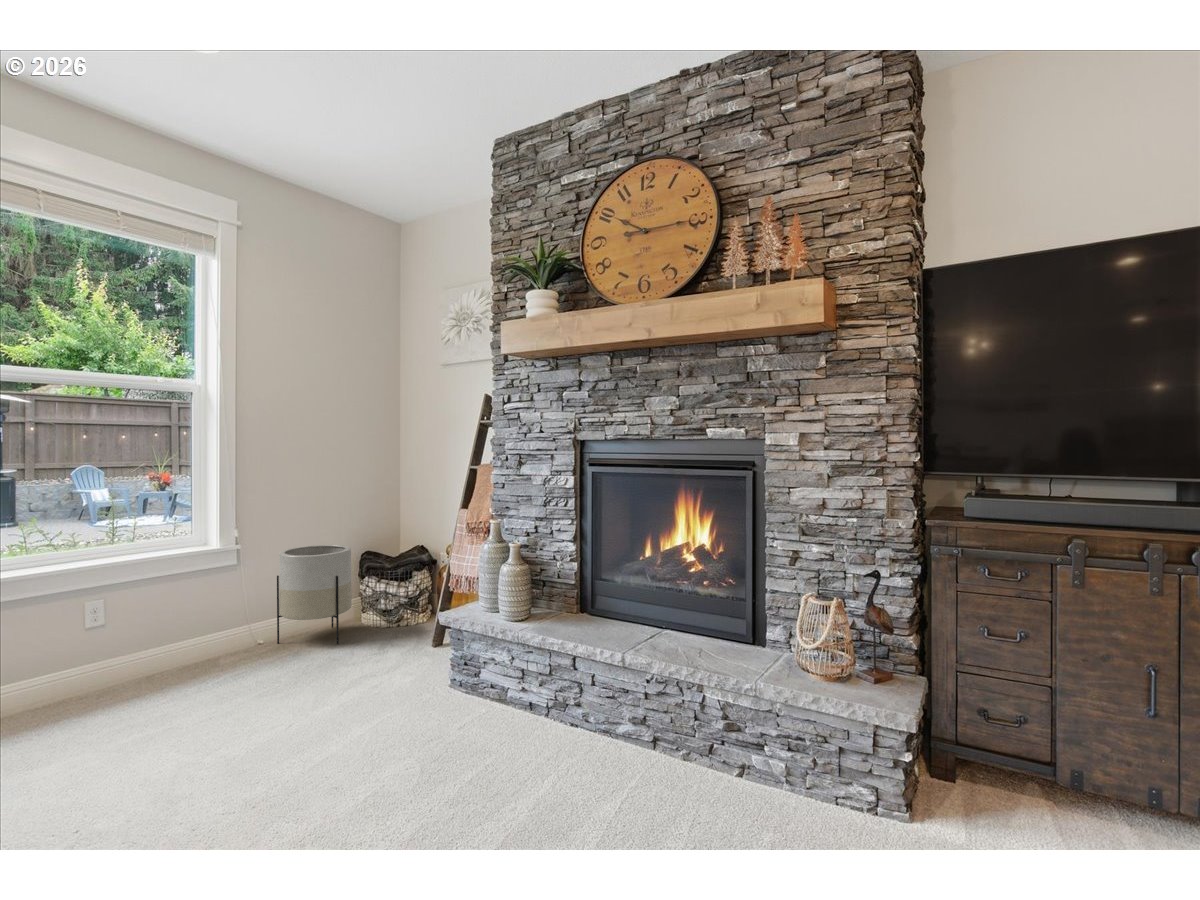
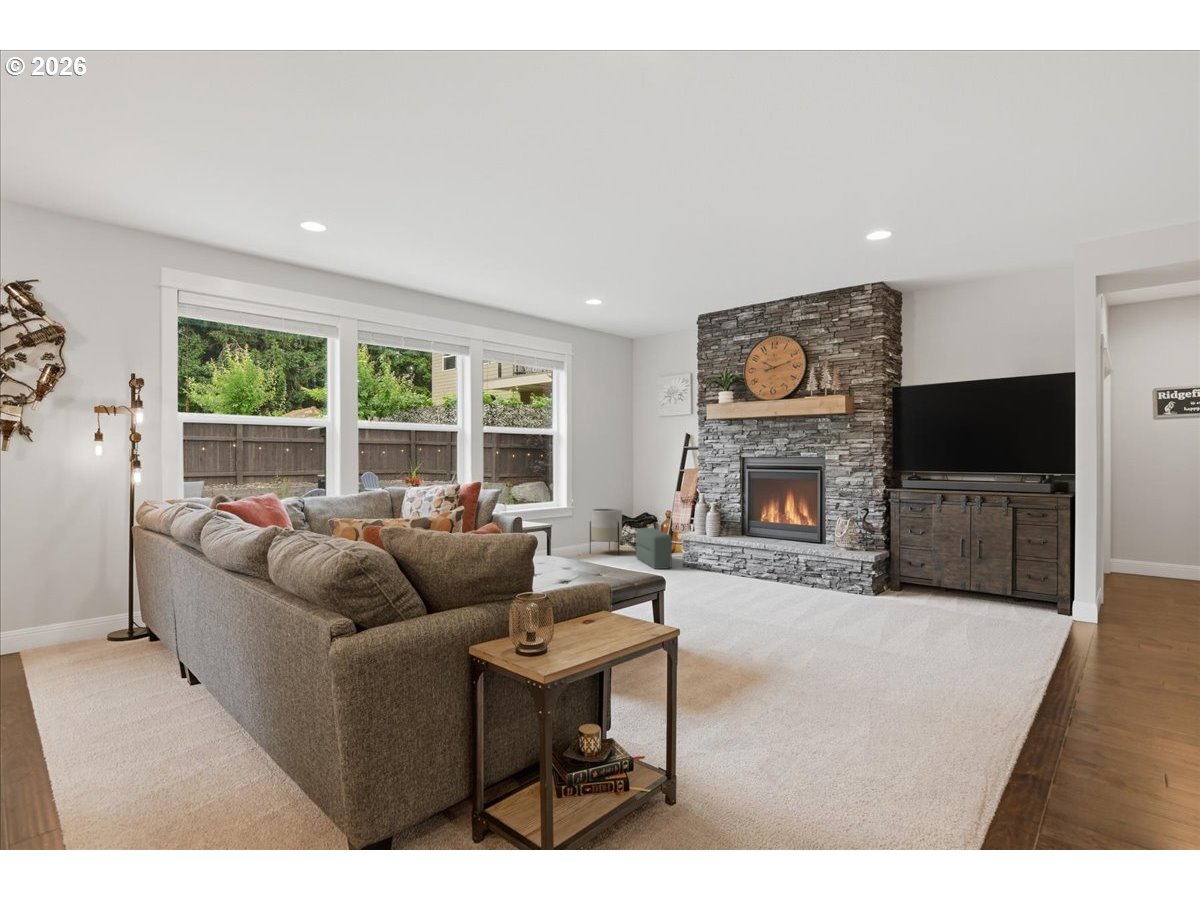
pouf: none [363,591,419,703] -> present [636,528,672,569]

